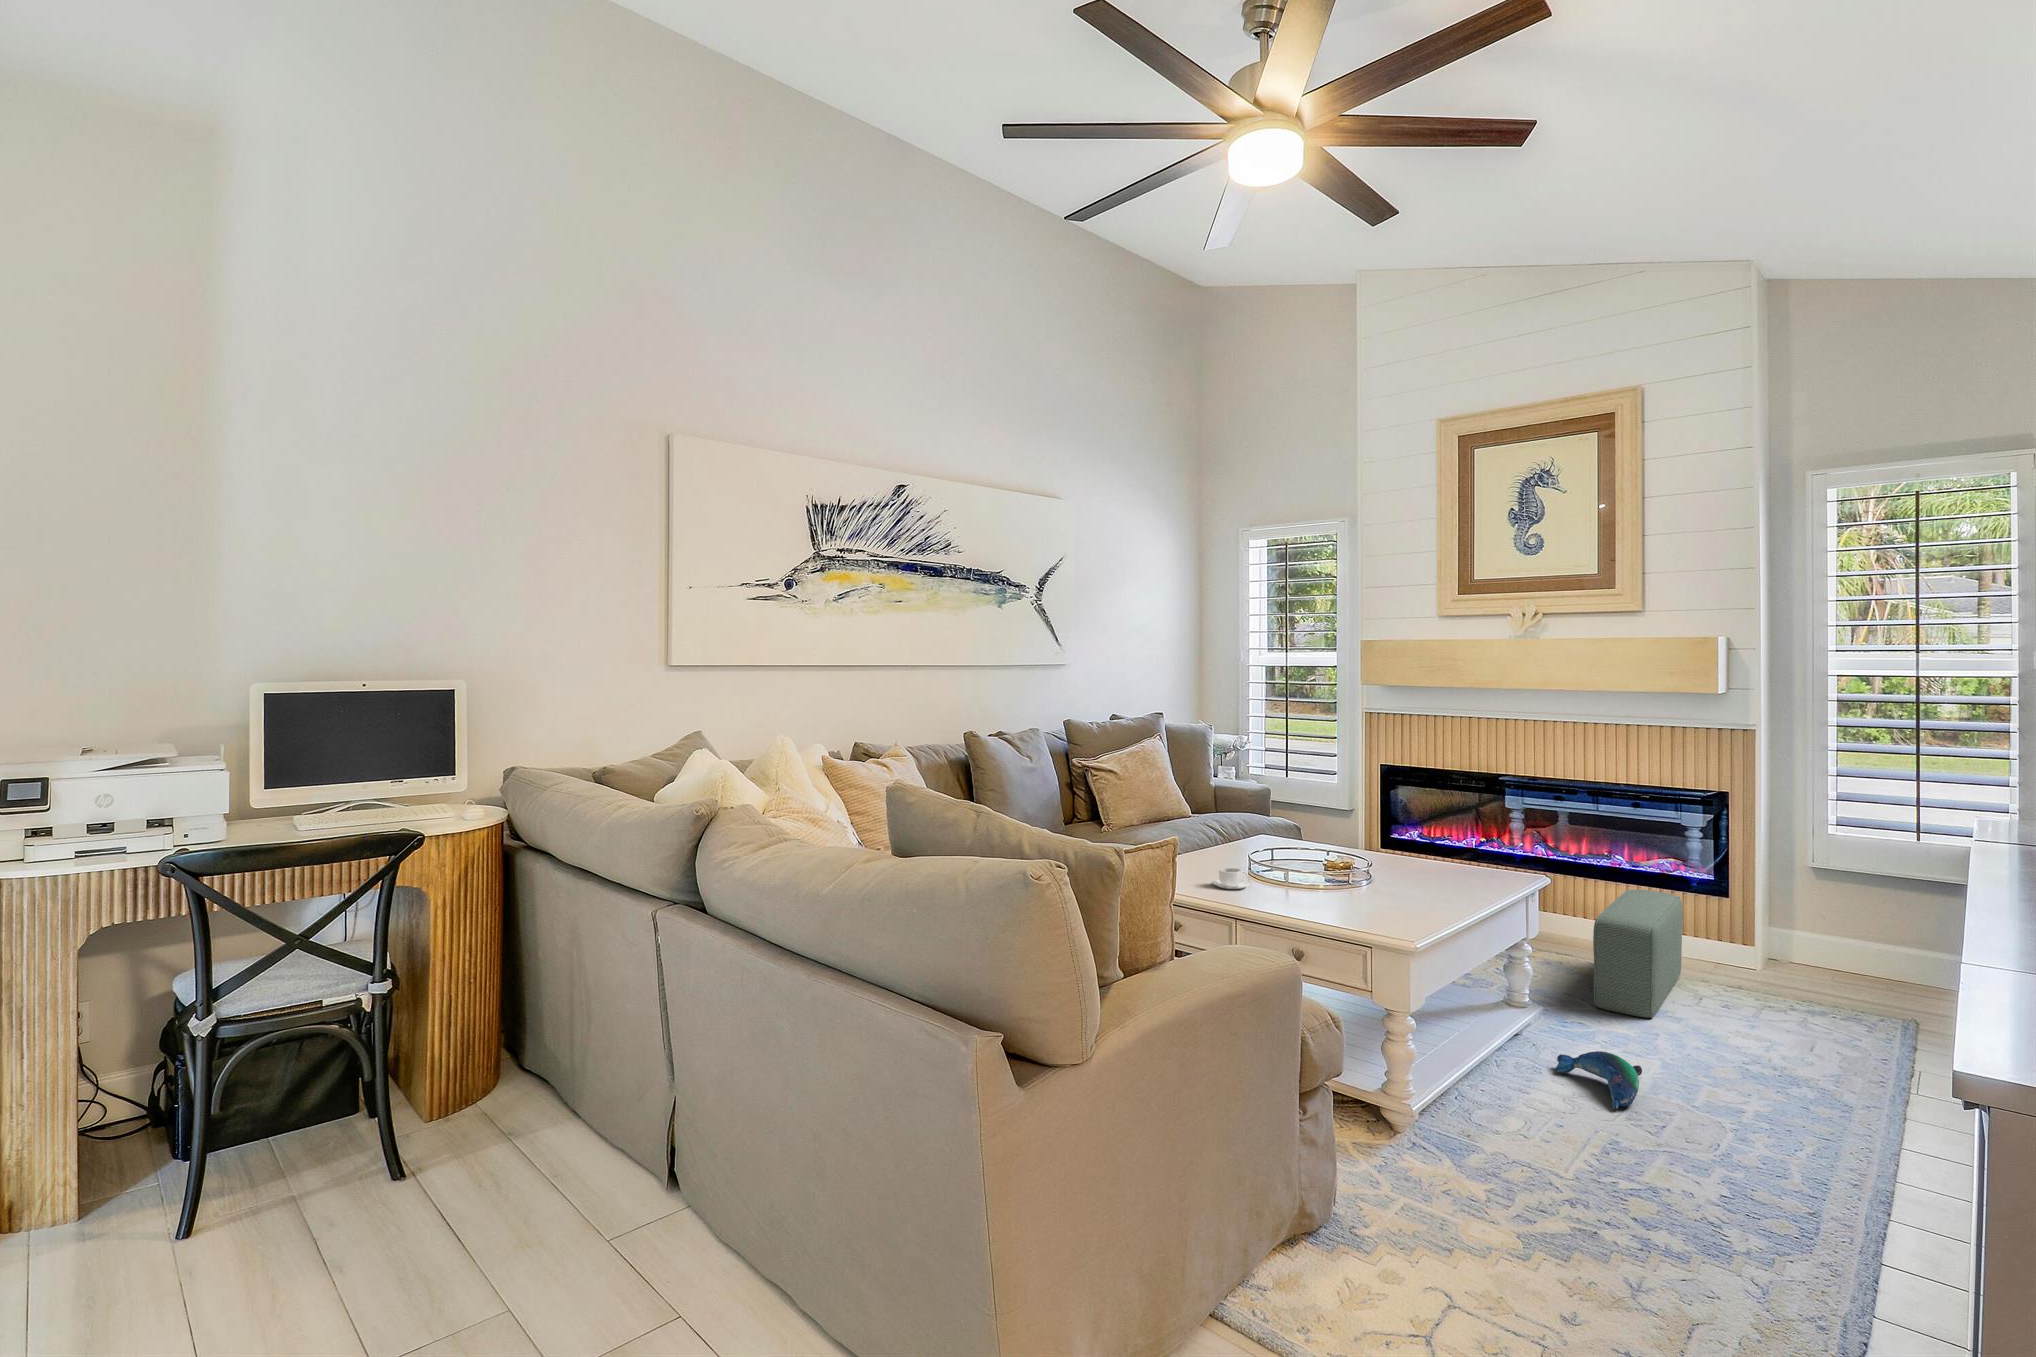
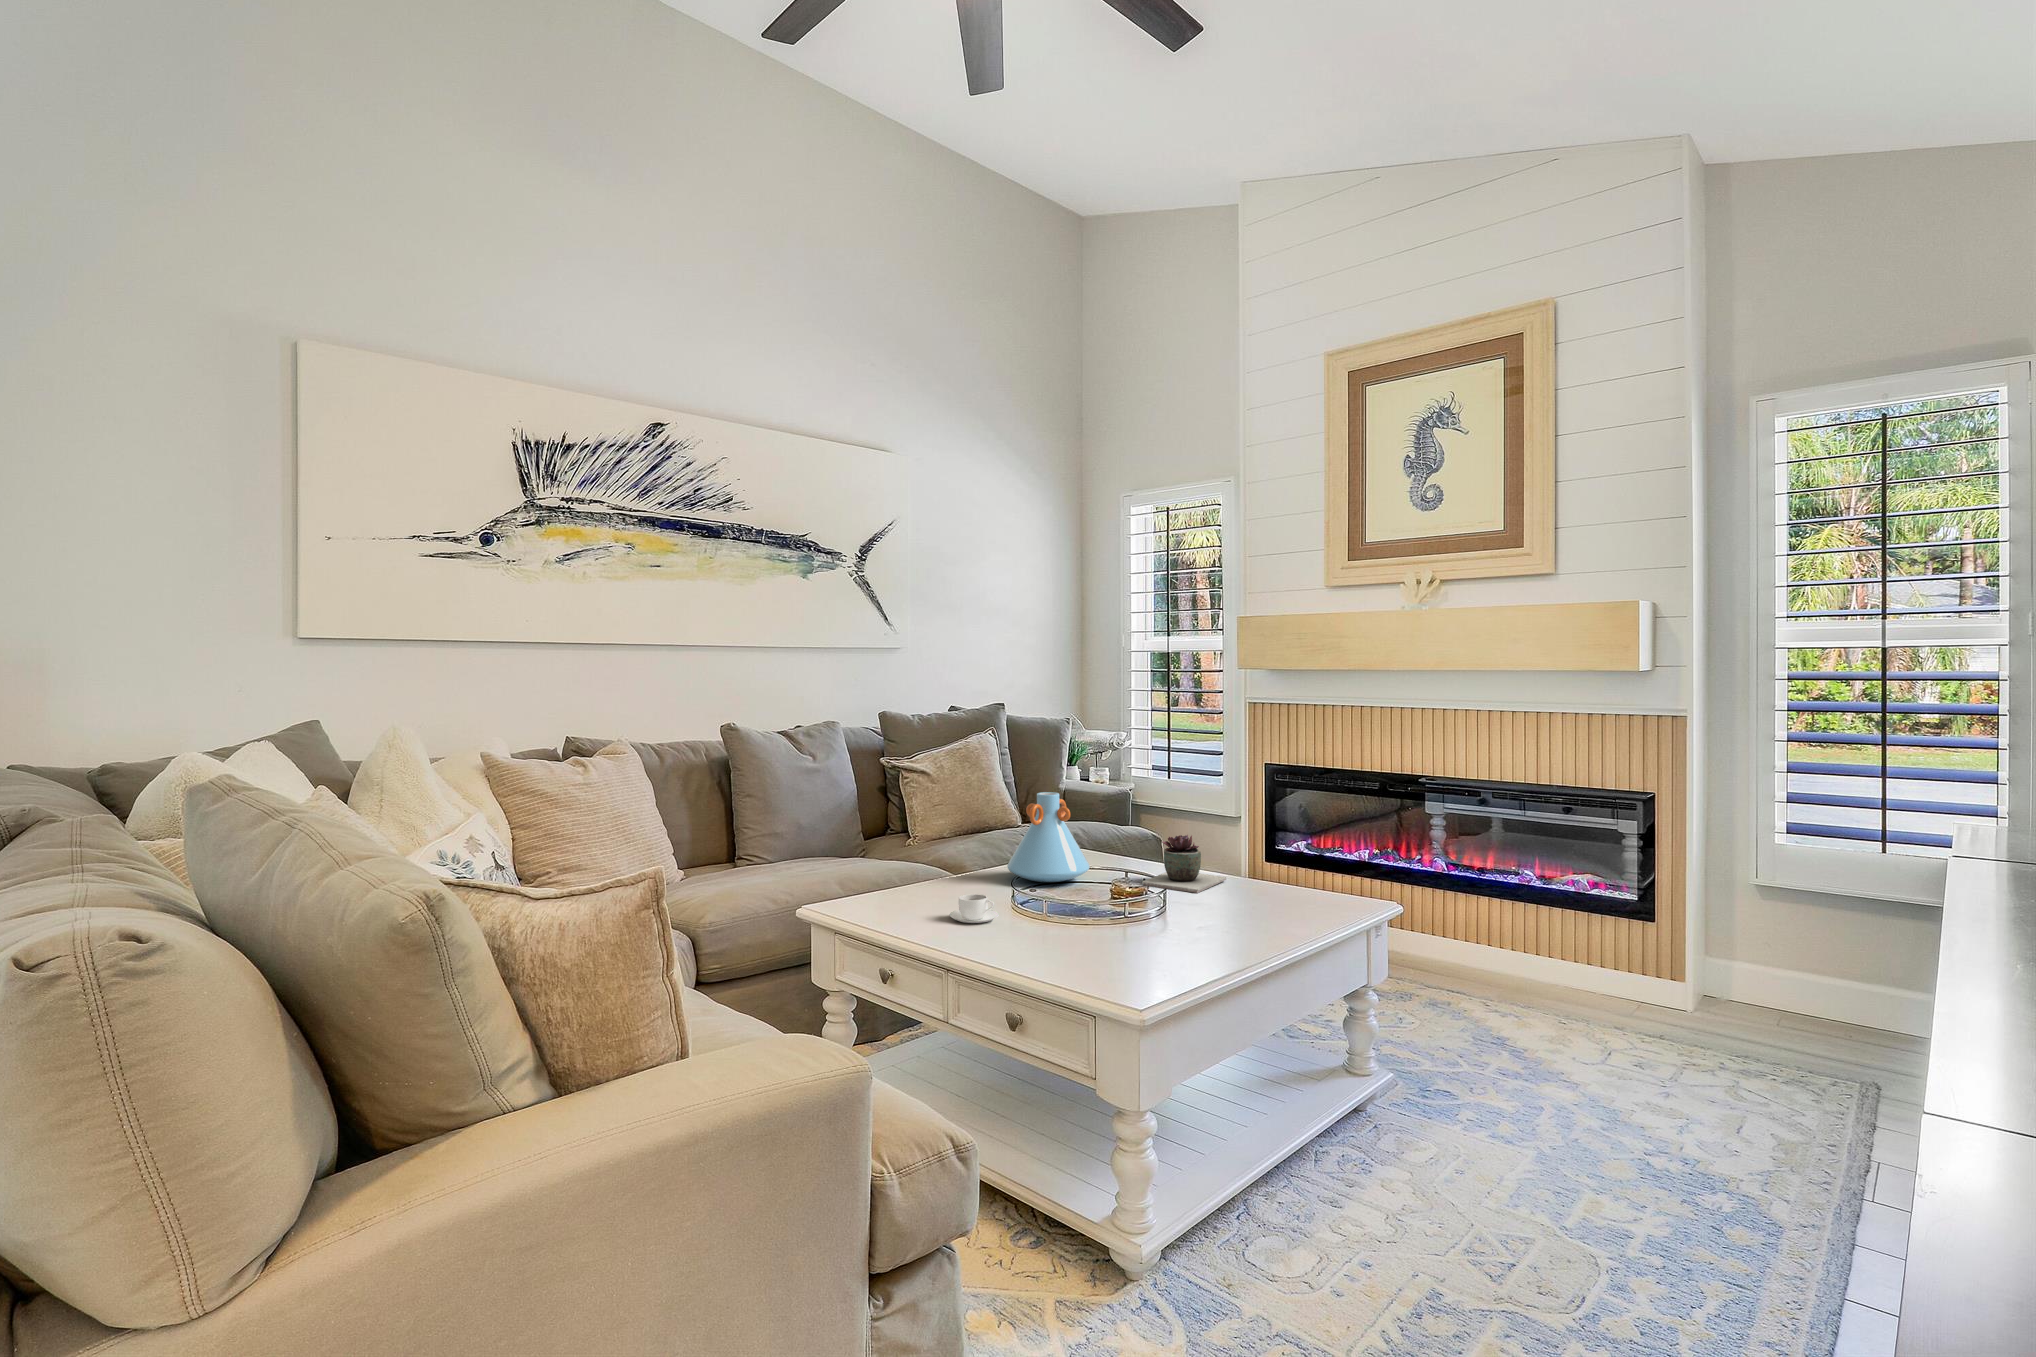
vase: none [1224,790,1290,861] -> present [1007,792,1090,882]
succulent plant: none [1333,824,1396,869] -> present [1142,835,1226,893]
pouf: present [1593,889,1683,1018] -> none [1470,914,1593,1085]
plush toy: present [1555,1051,1642,1109] -> none [1387,1145,1495,1236]

